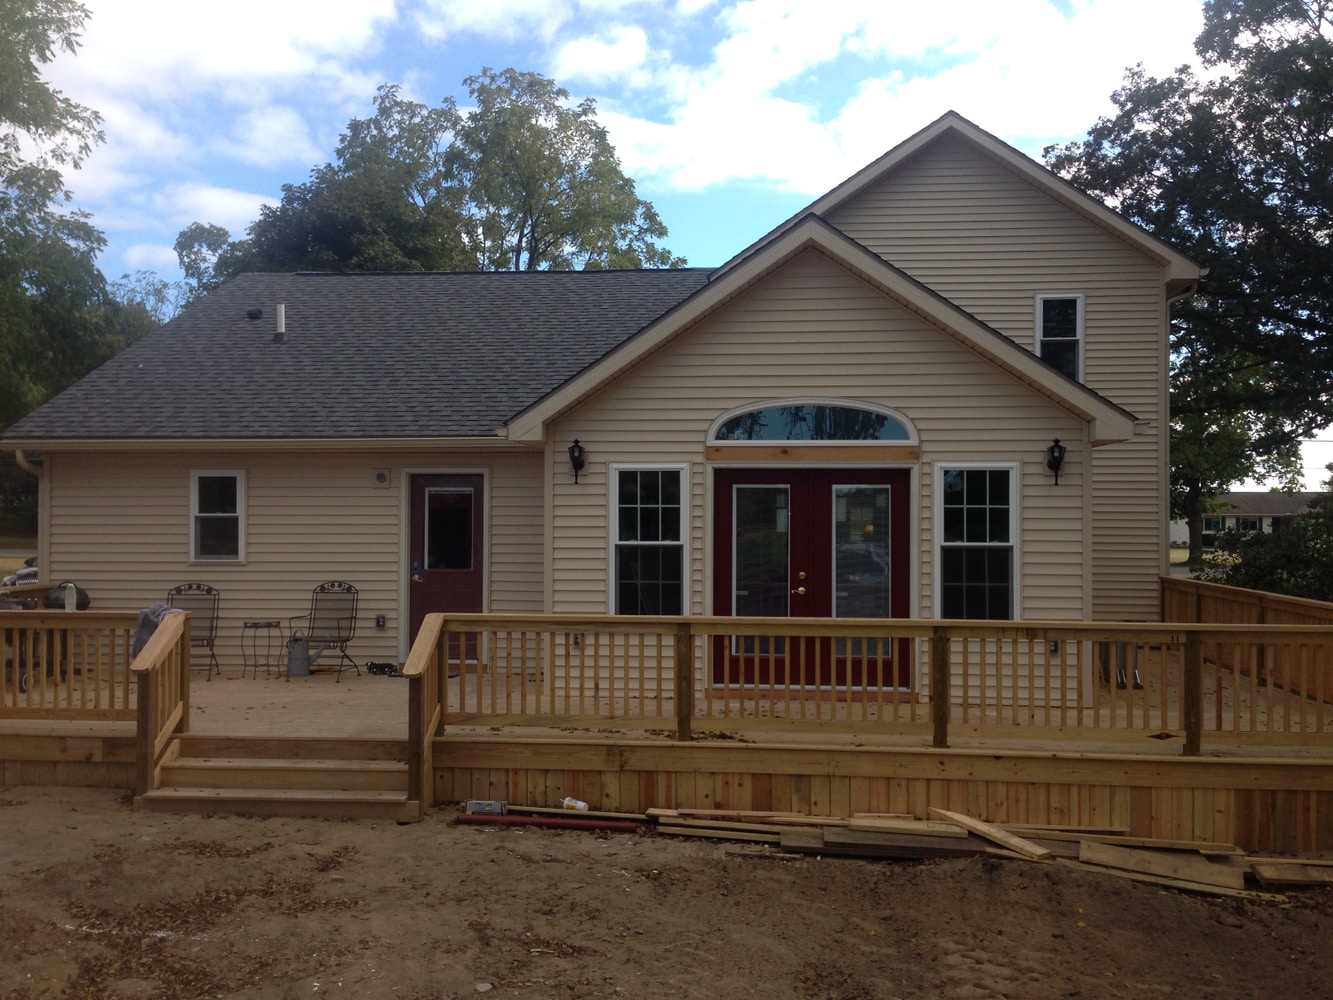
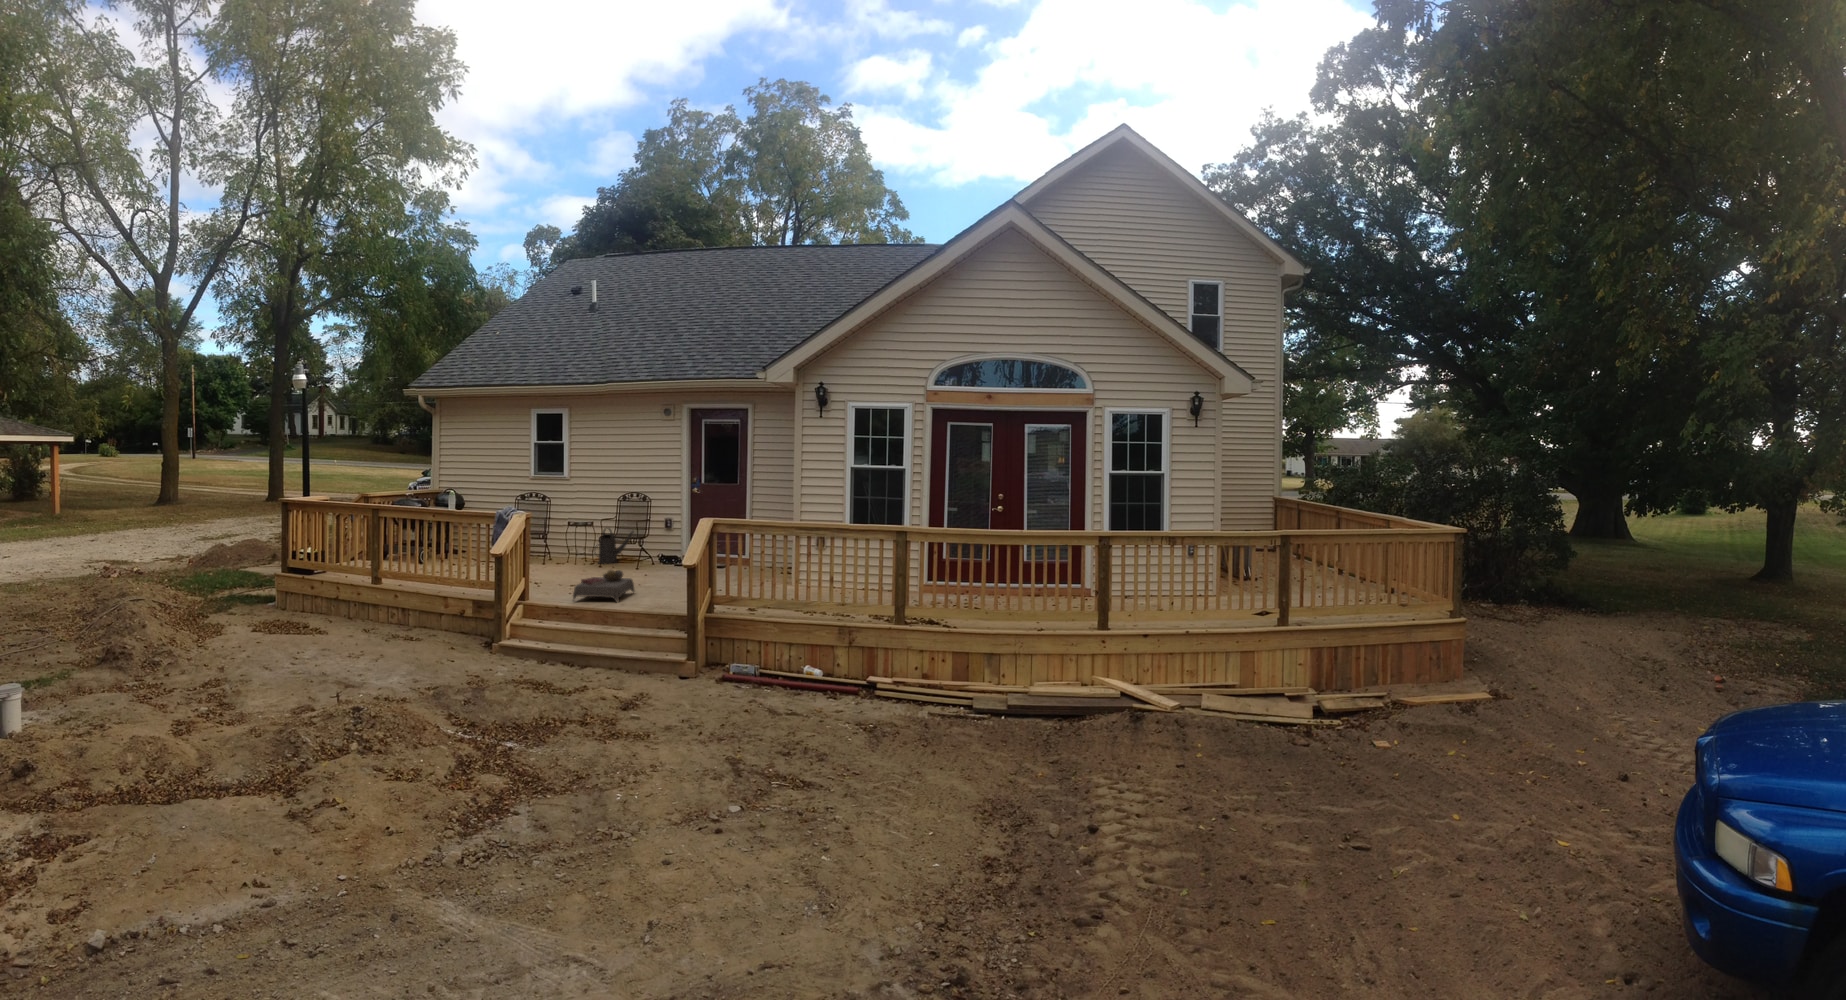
ottoman: none [262,679,339,722] -> present [573,570,634,602]

